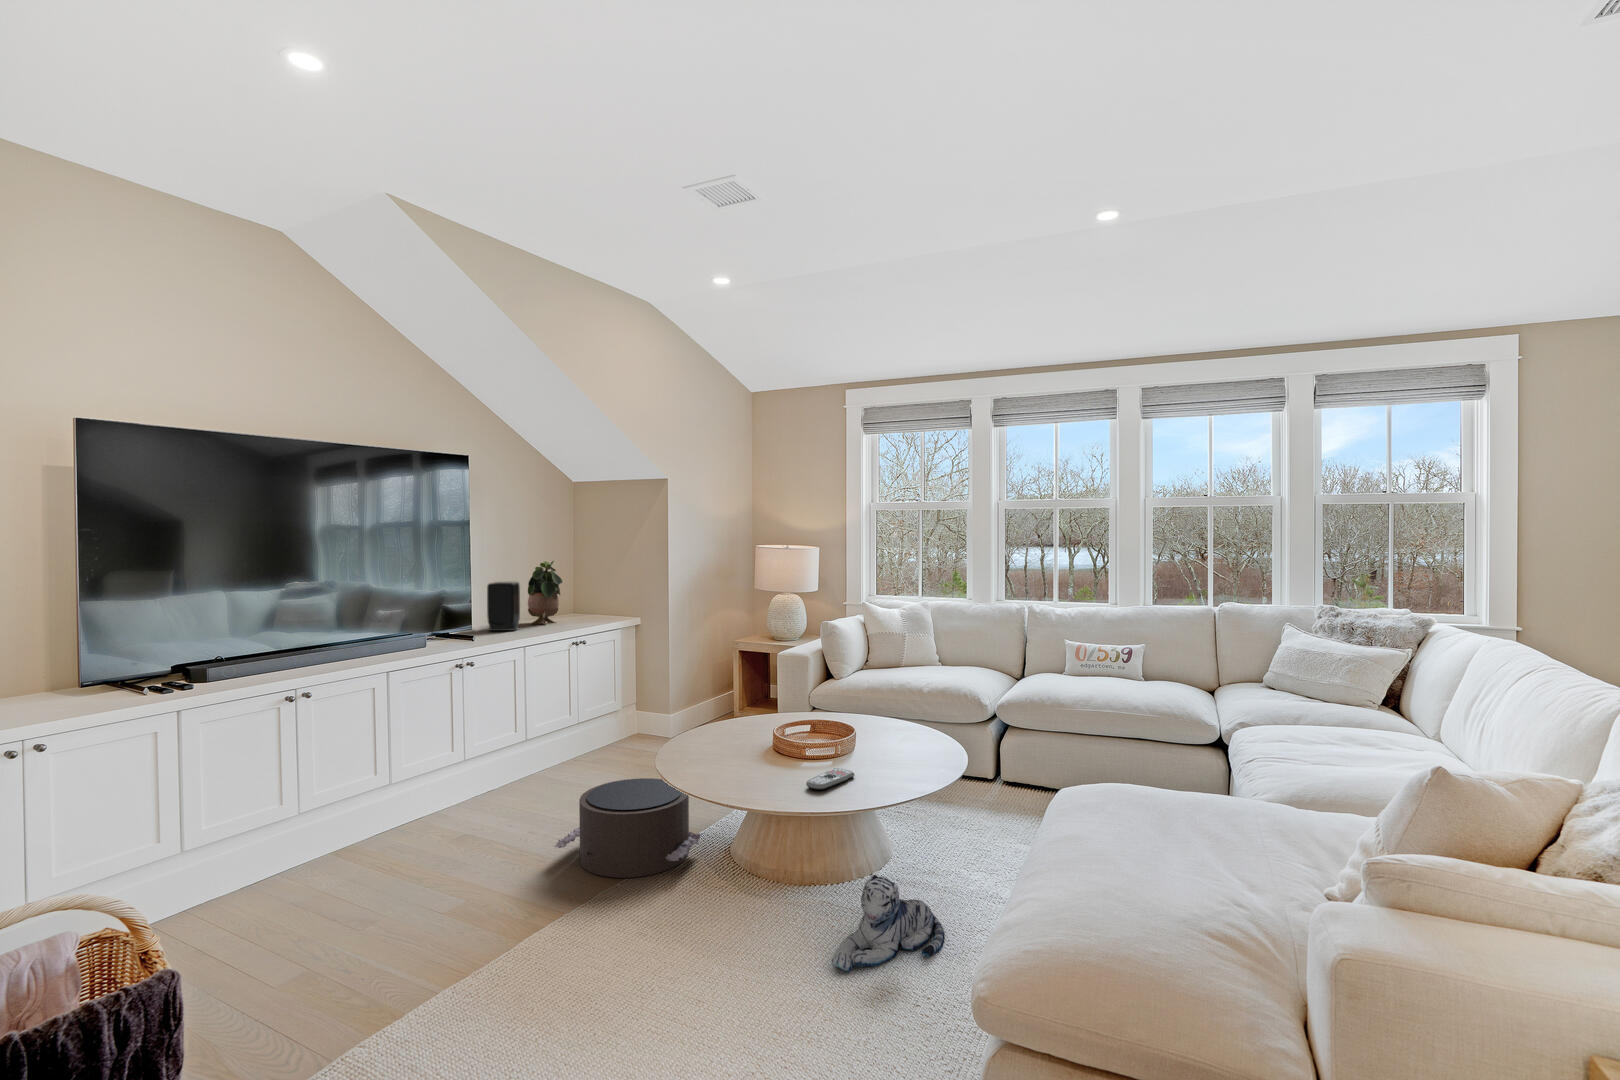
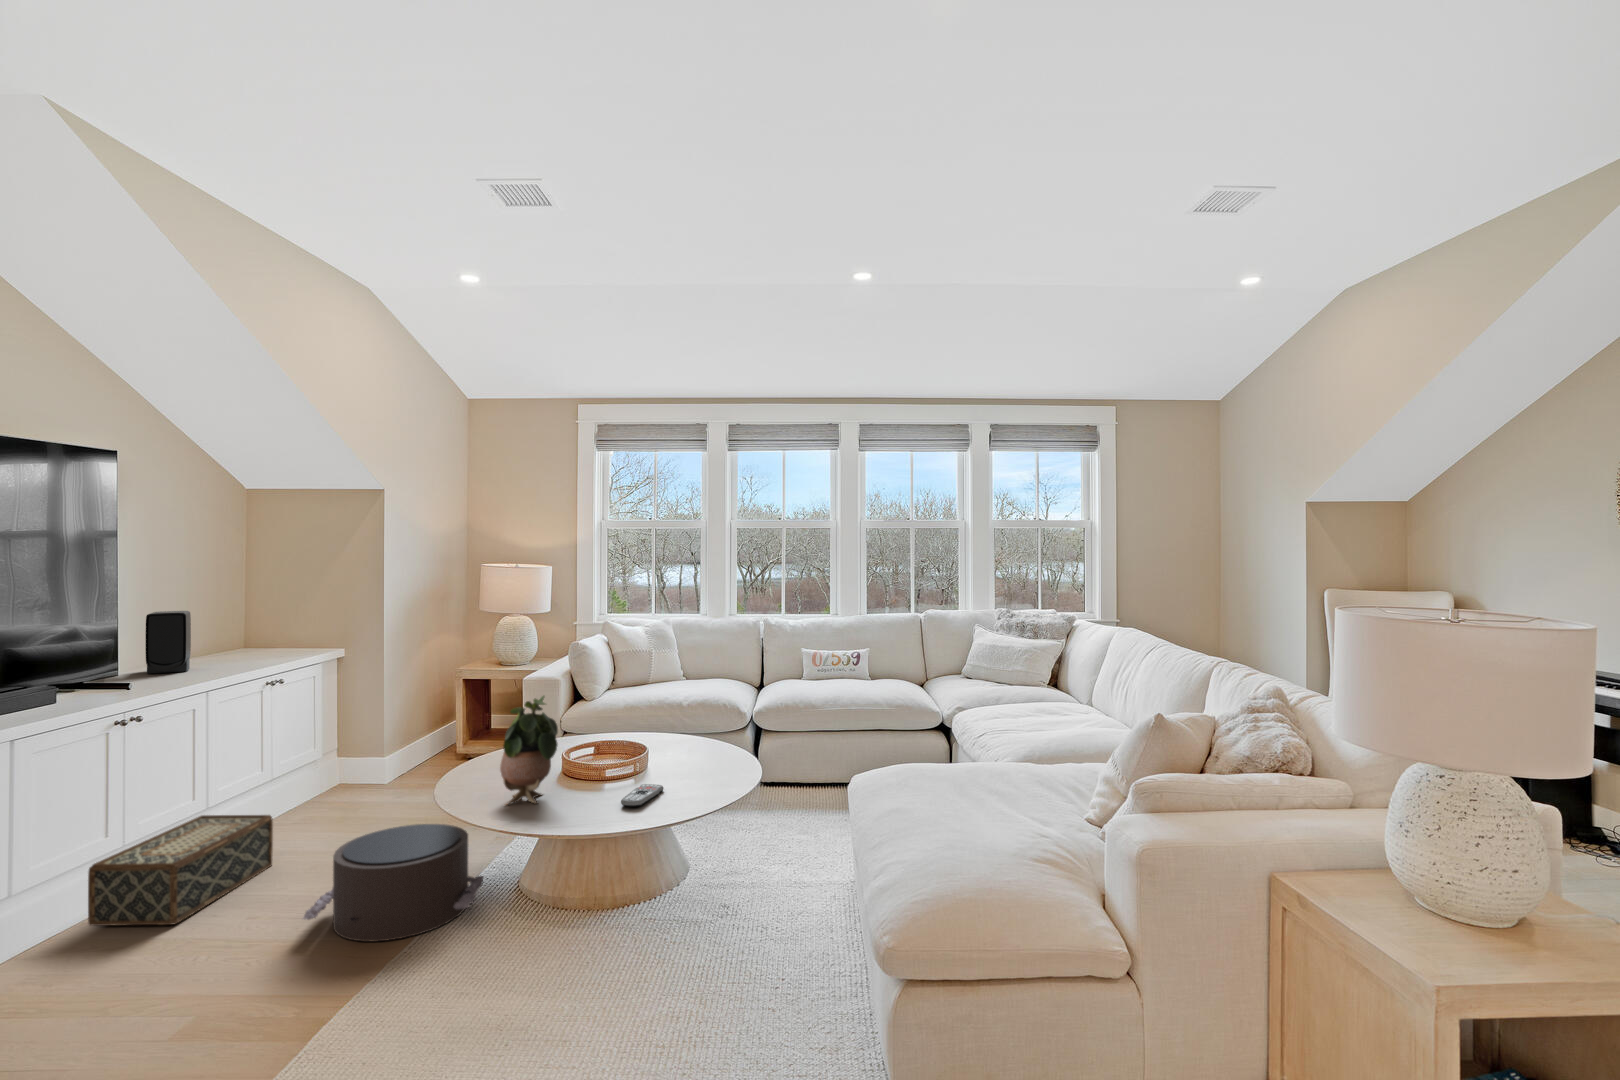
potted plant: present [528,561,562,625] -> present [500,696,558,805]
woven basket: none [430,748,562,834] -> present [88,815,273,926]
plush toy: present [832,874,945,972] -> none [675,879,769,977]

